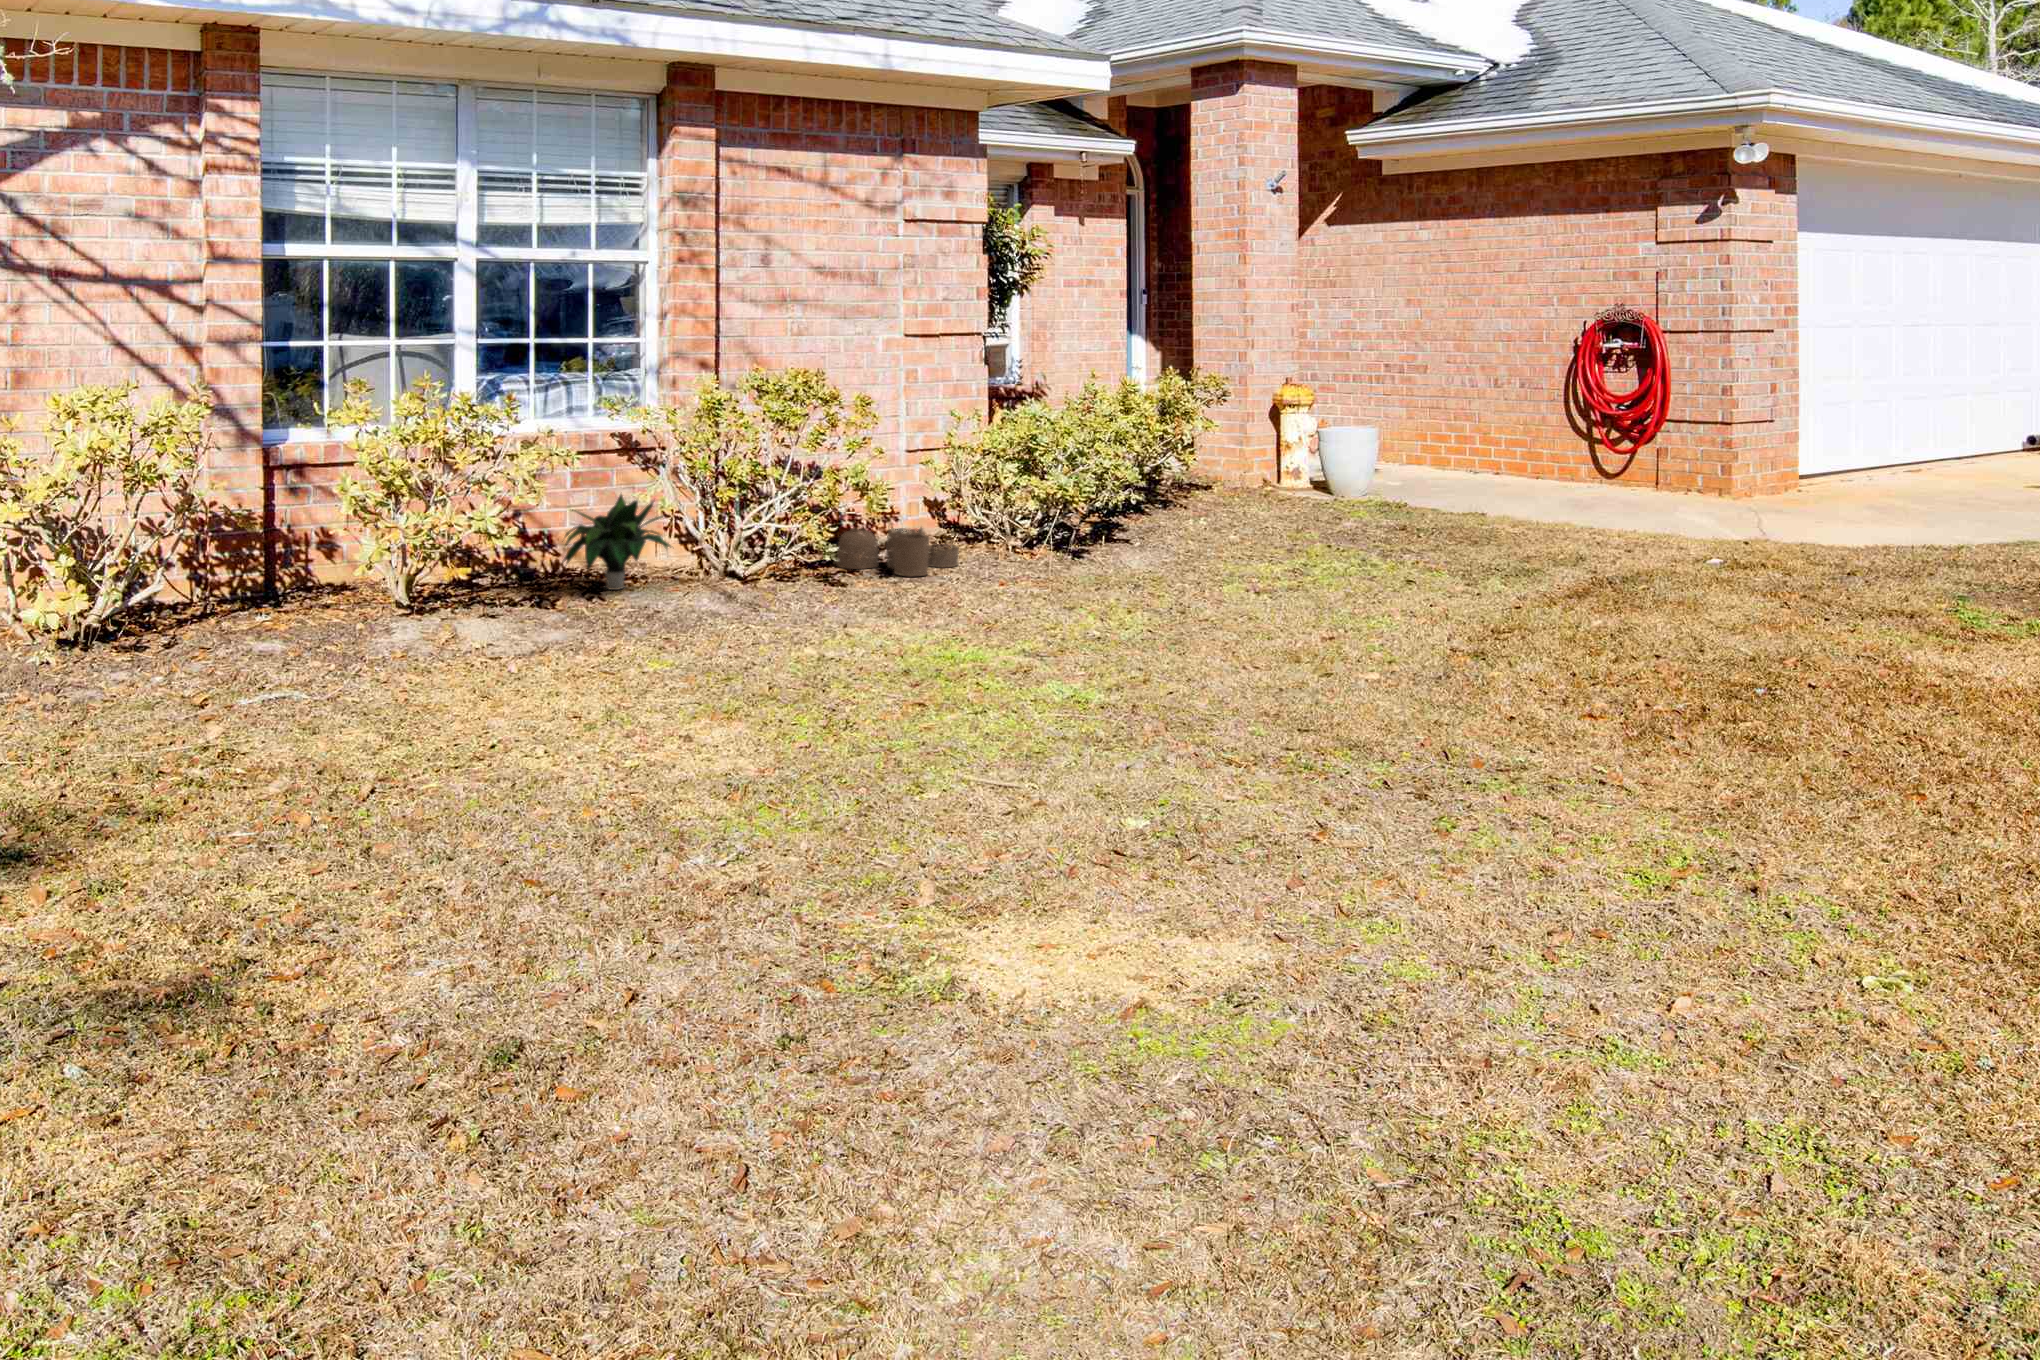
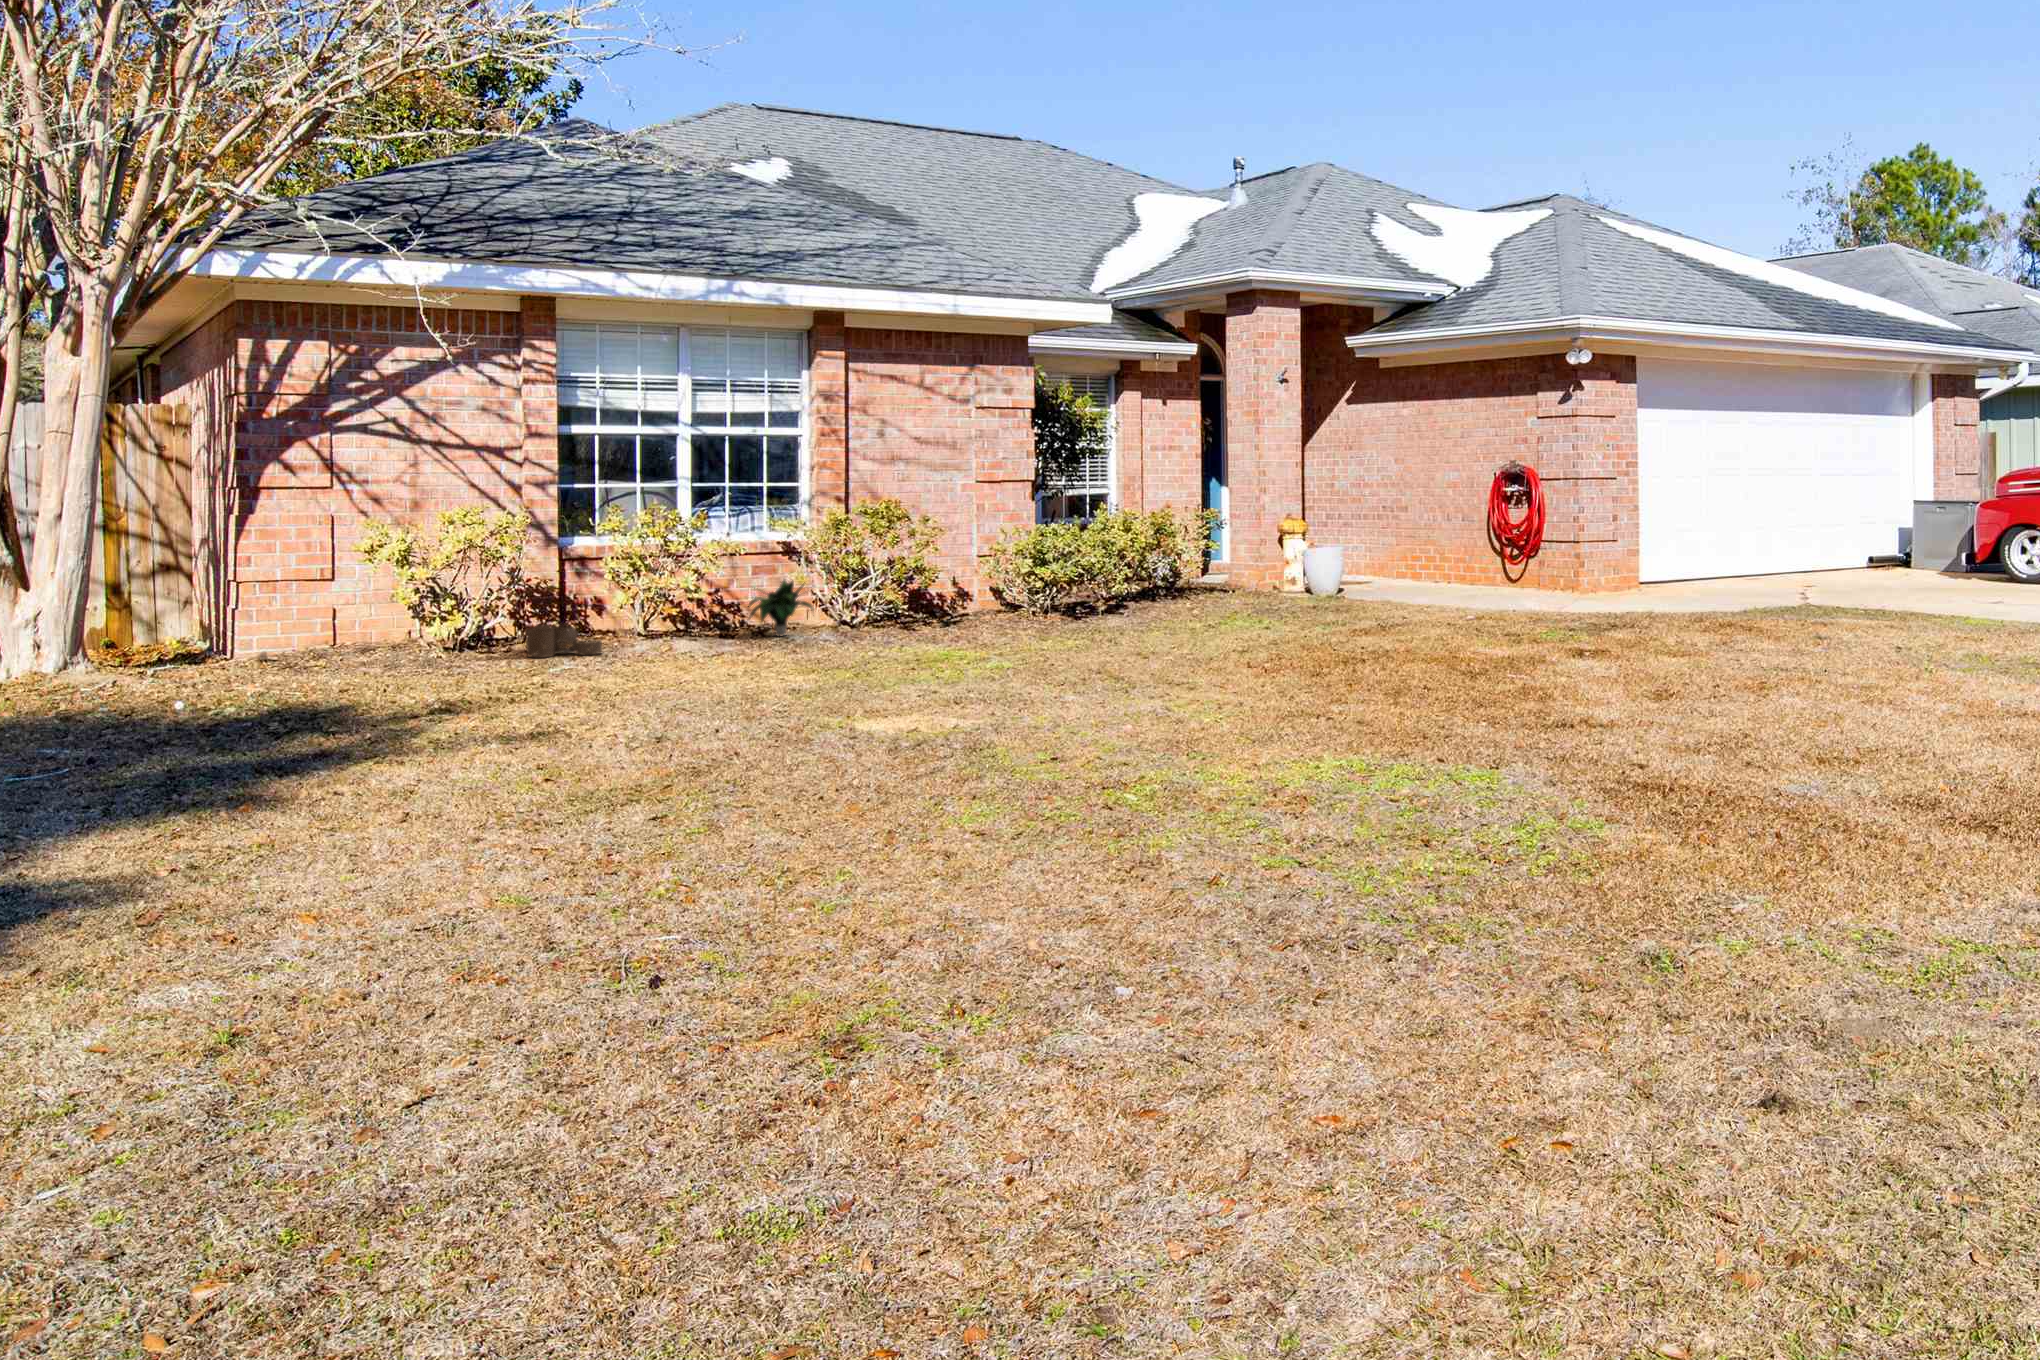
woven basket: present [836,526,959,576] -> present [526,624,602,658]

